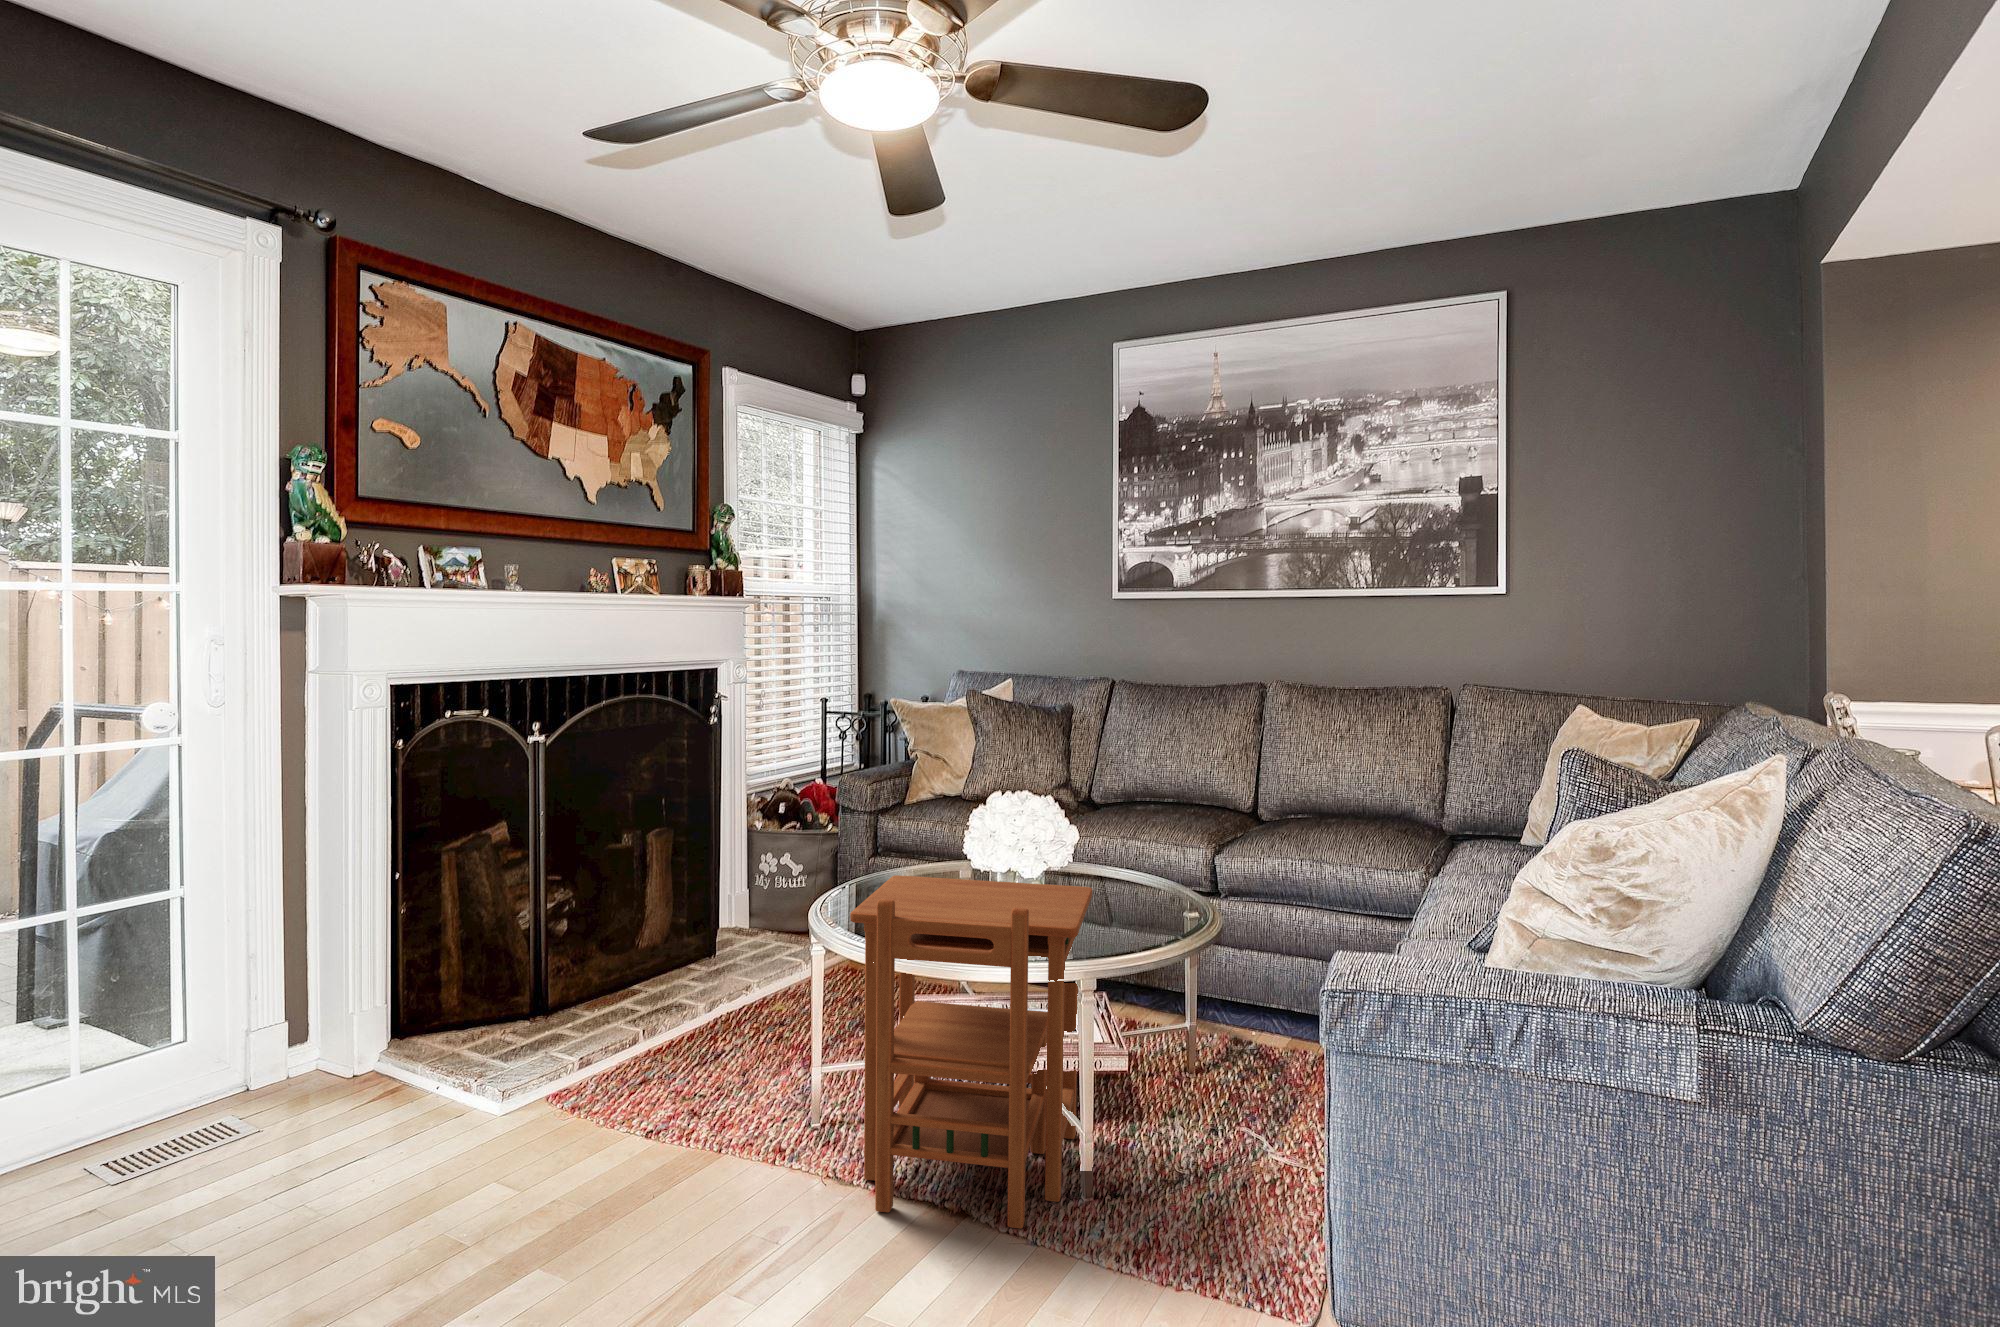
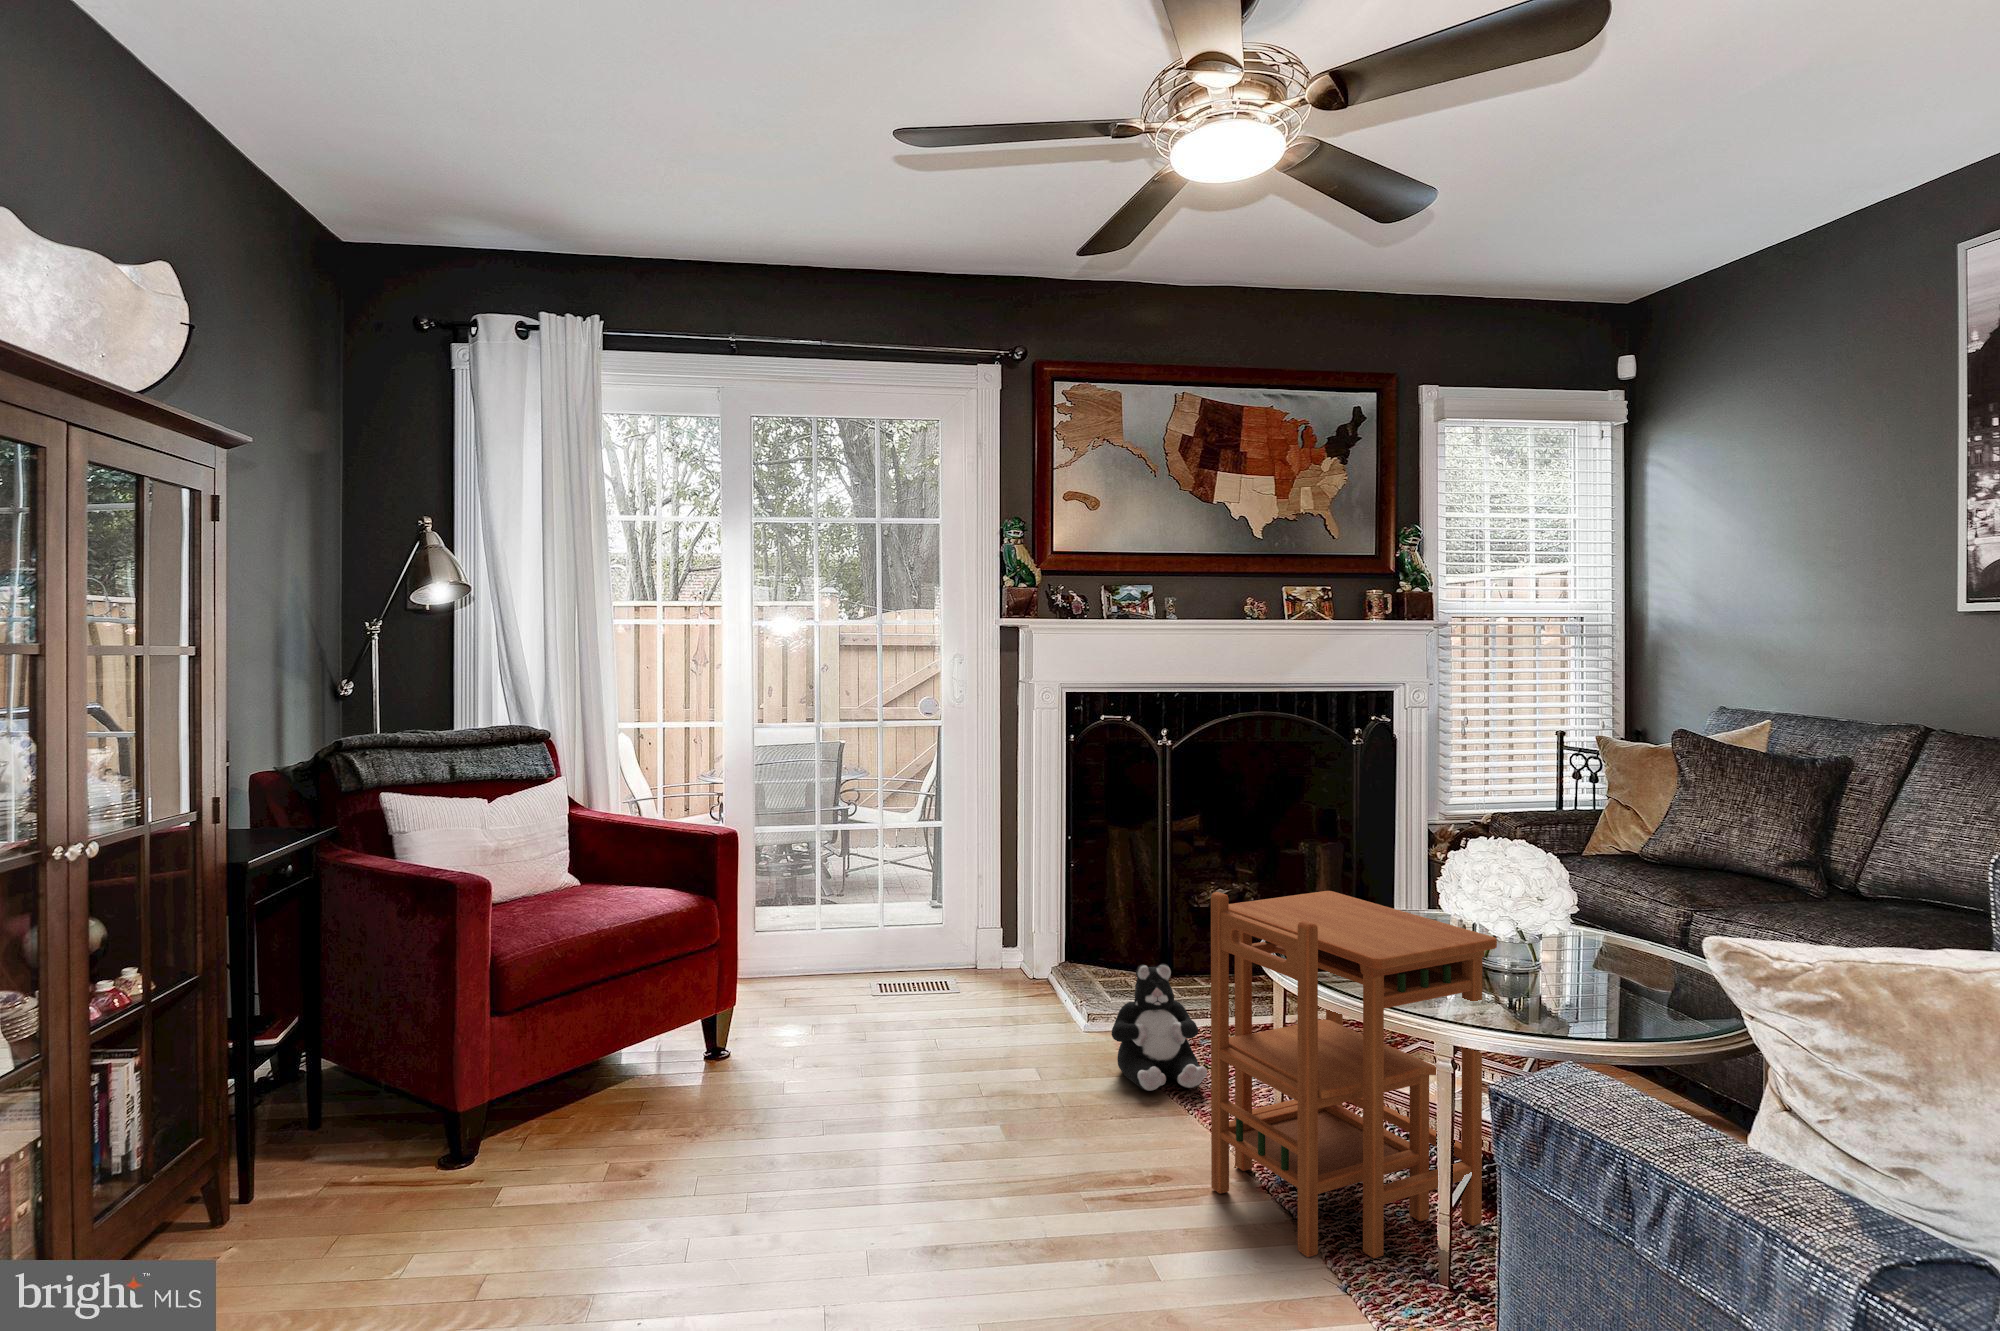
plush toy: none [622,996,746,1145] -> present [1111,964,1207,1091]

